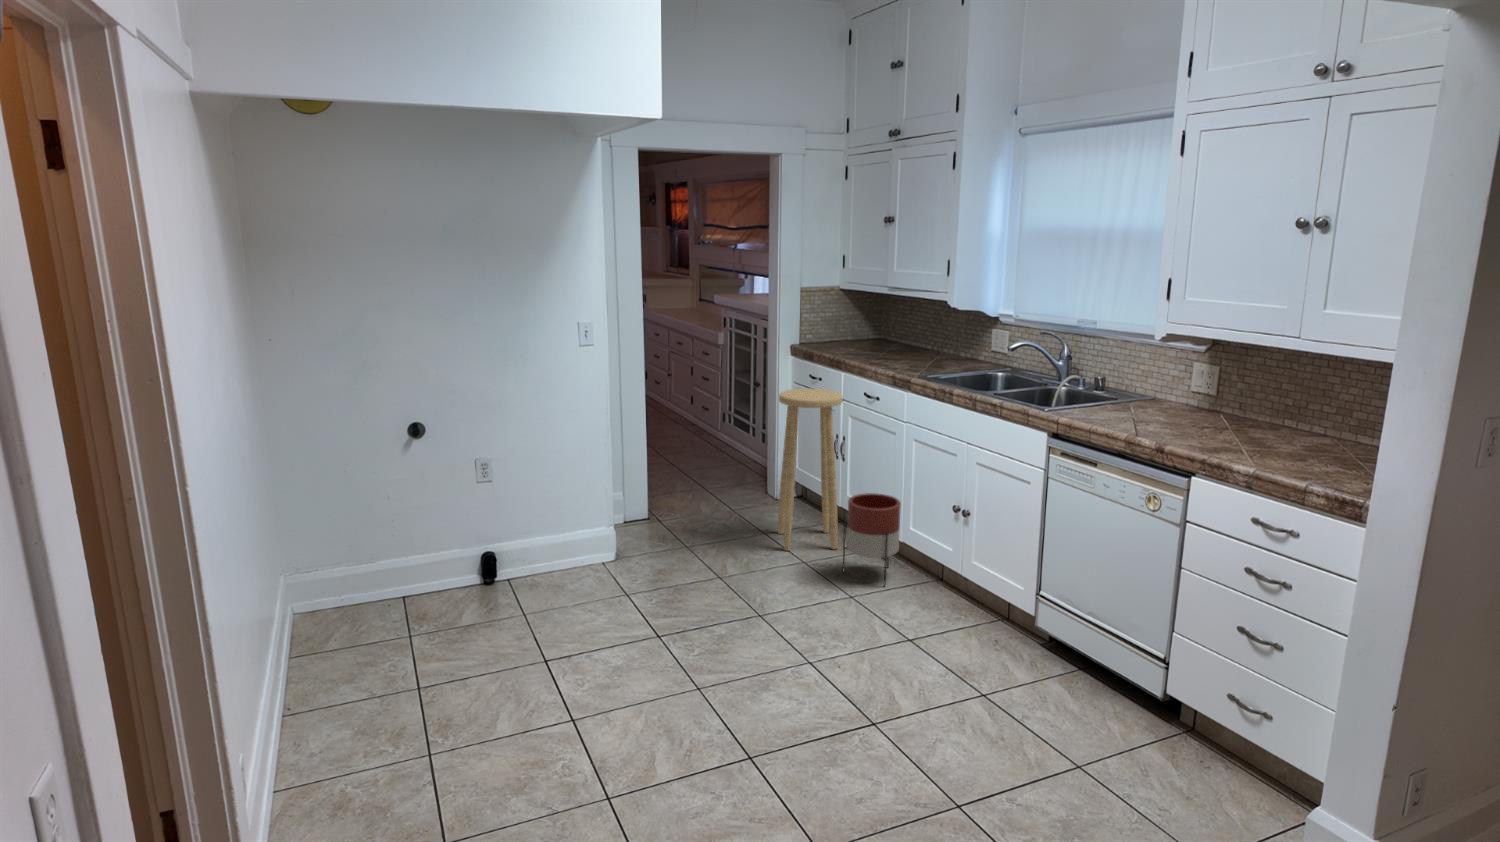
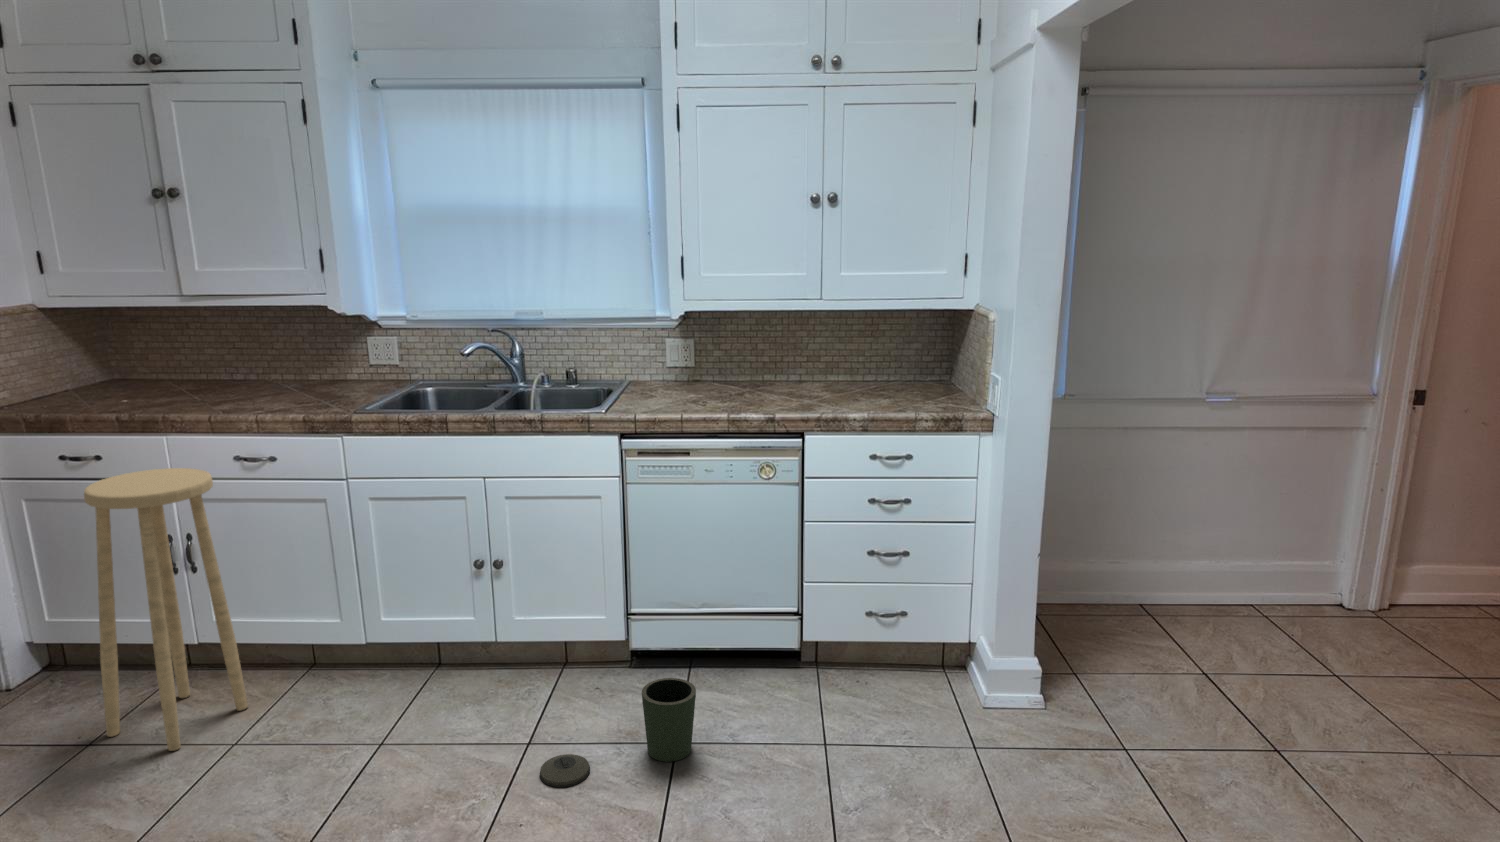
planter: present [843,493,901,586] -> none [304,588,397,728]
trash can: none [877,632,996,702] -> present [540,678,696,787]

